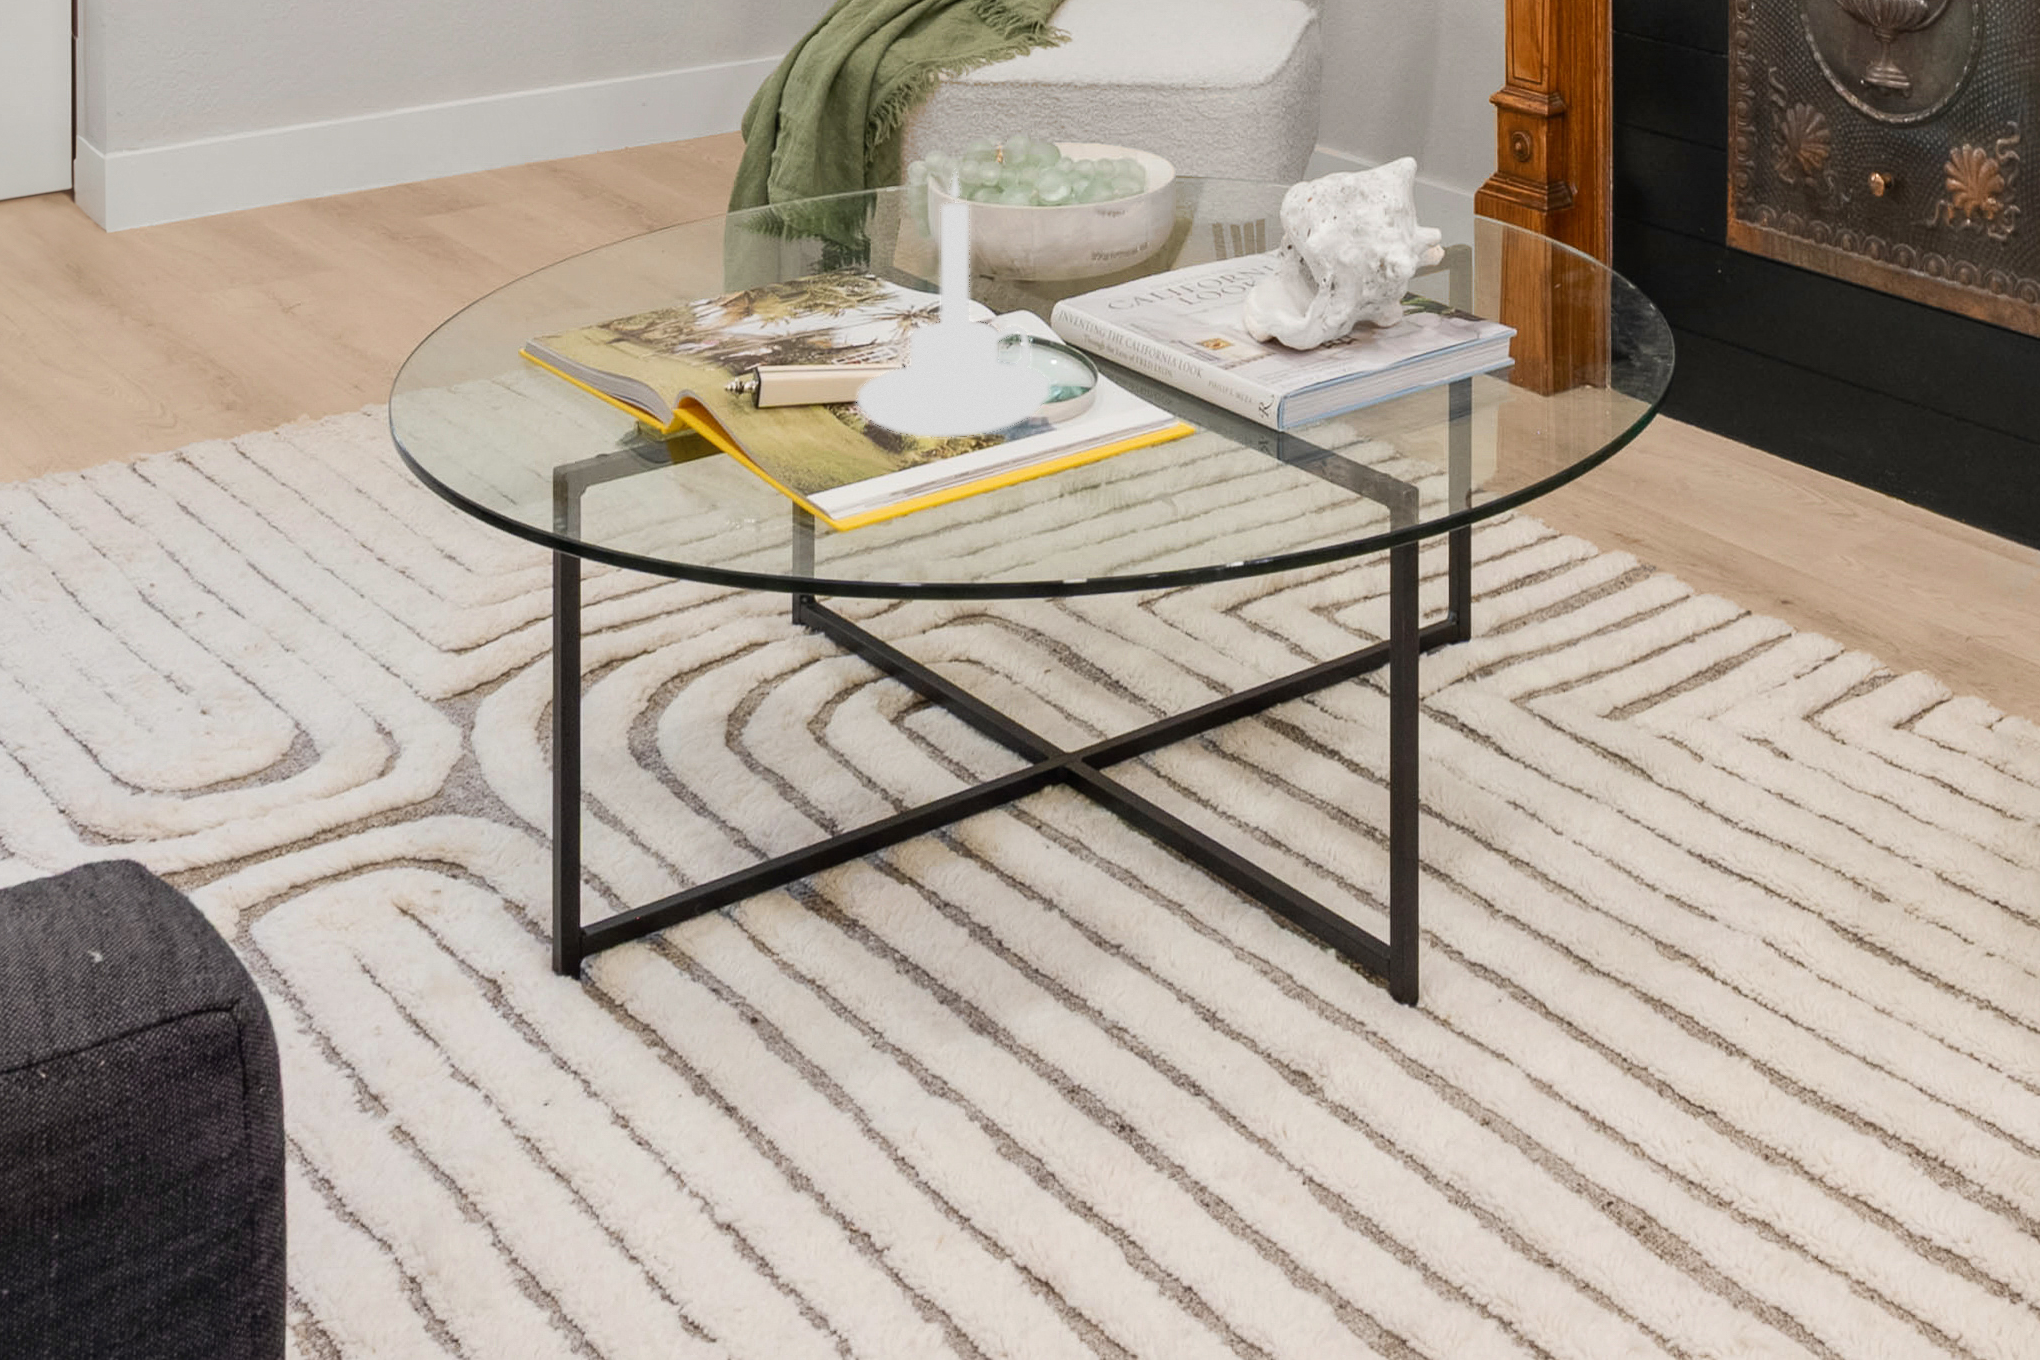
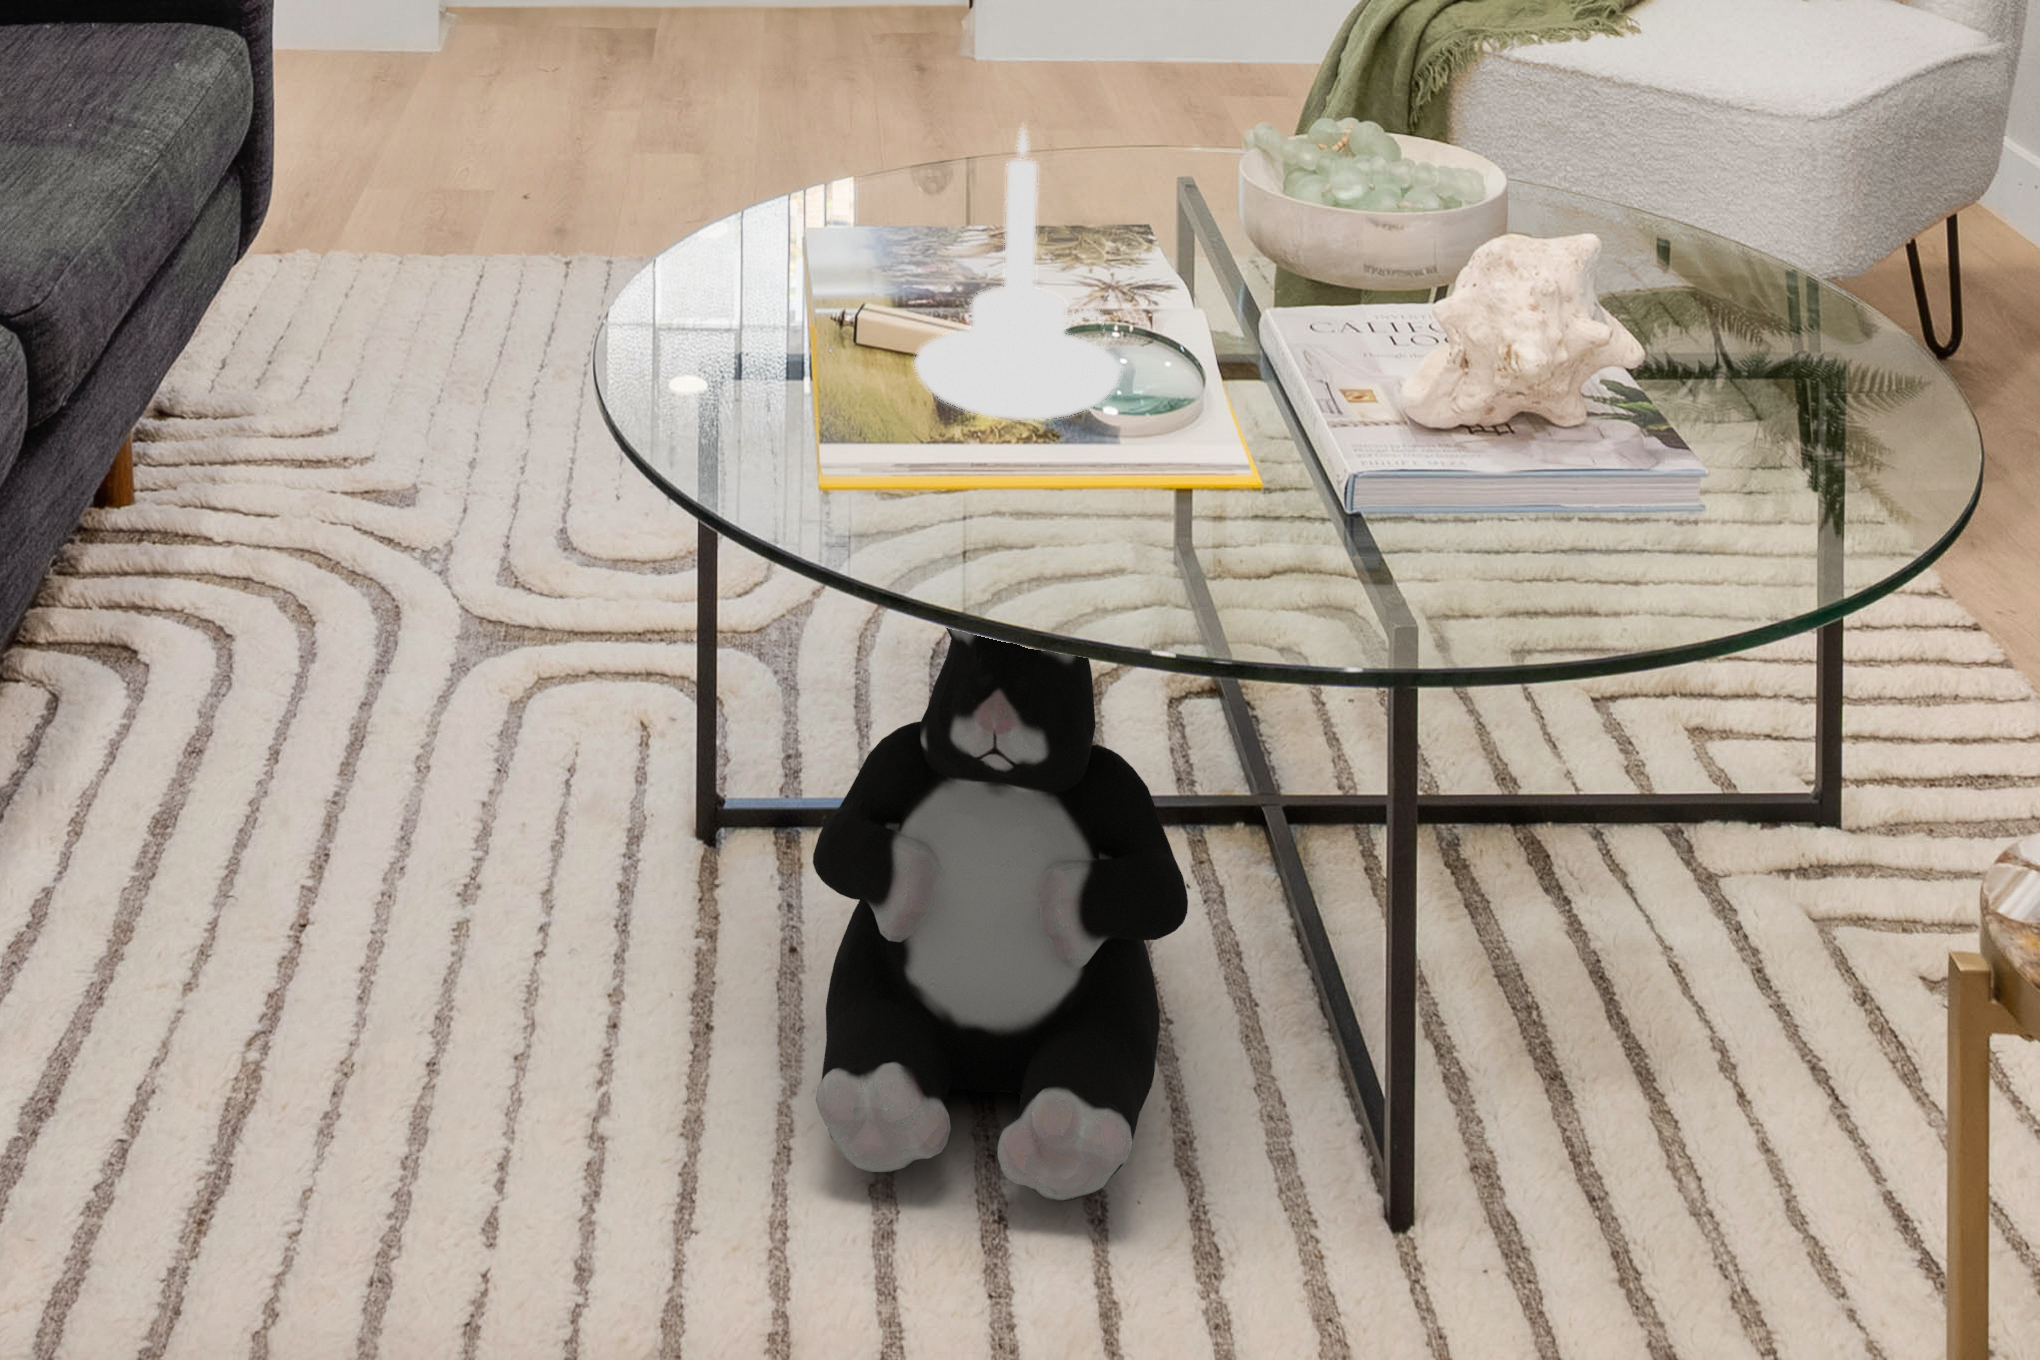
plush toy: none [815,569,1200,1110] -> present [813,628,1188,1201]

